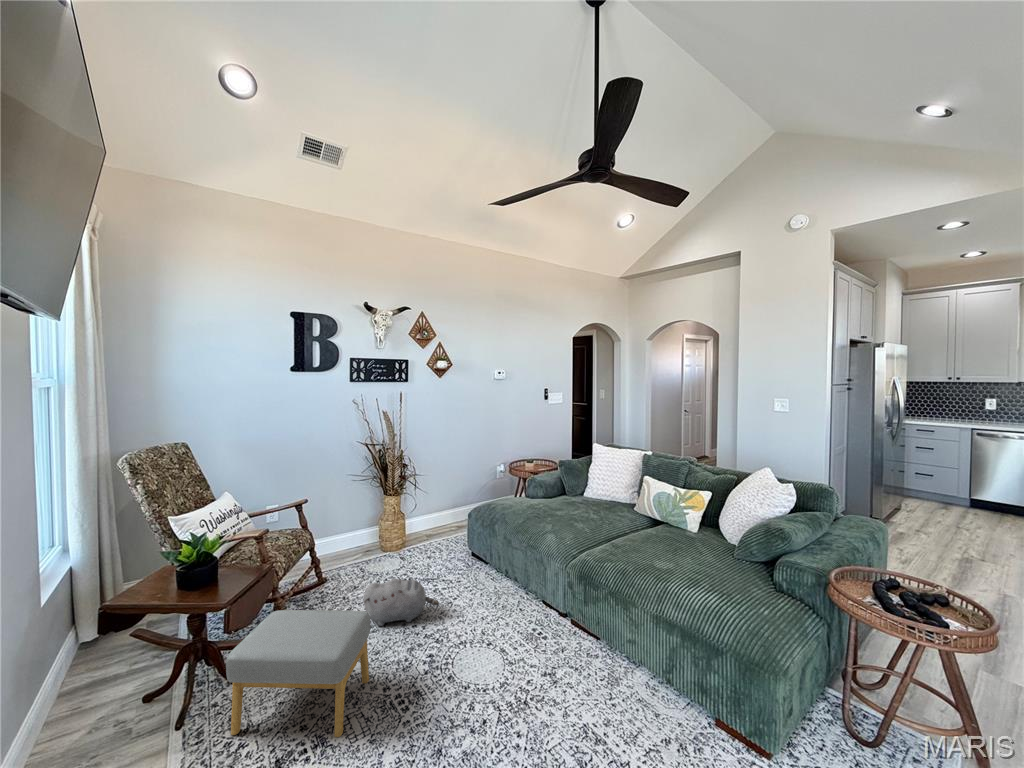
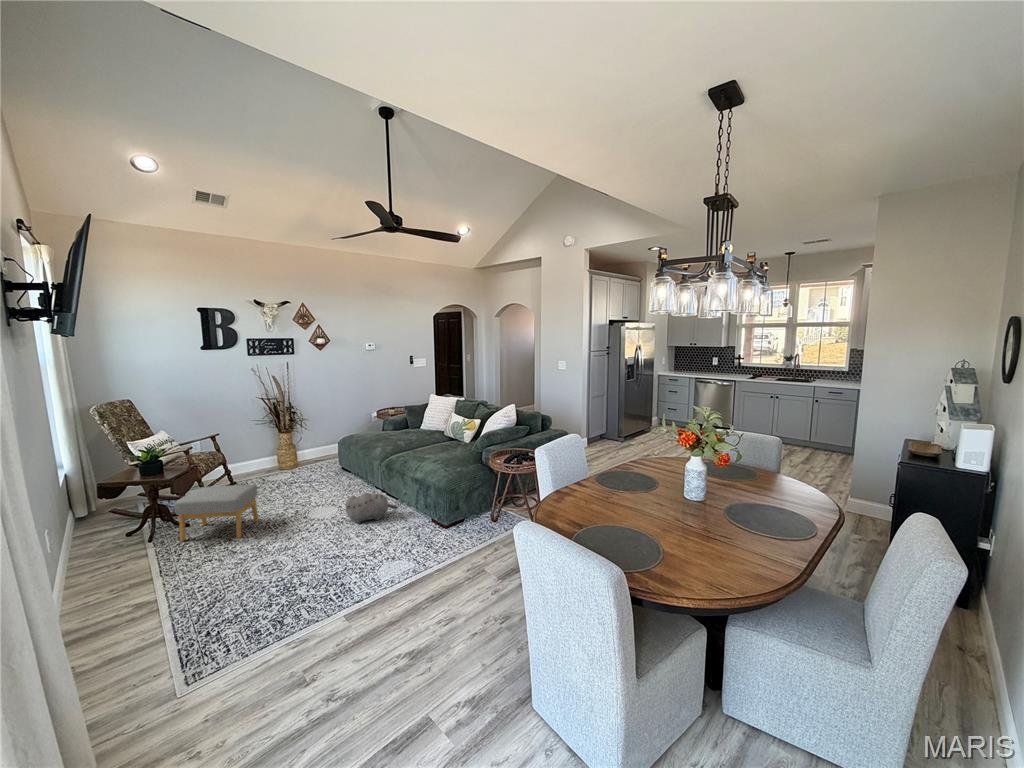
plush toy: present [364,579,439,626] -> present [345,493,398,523]

